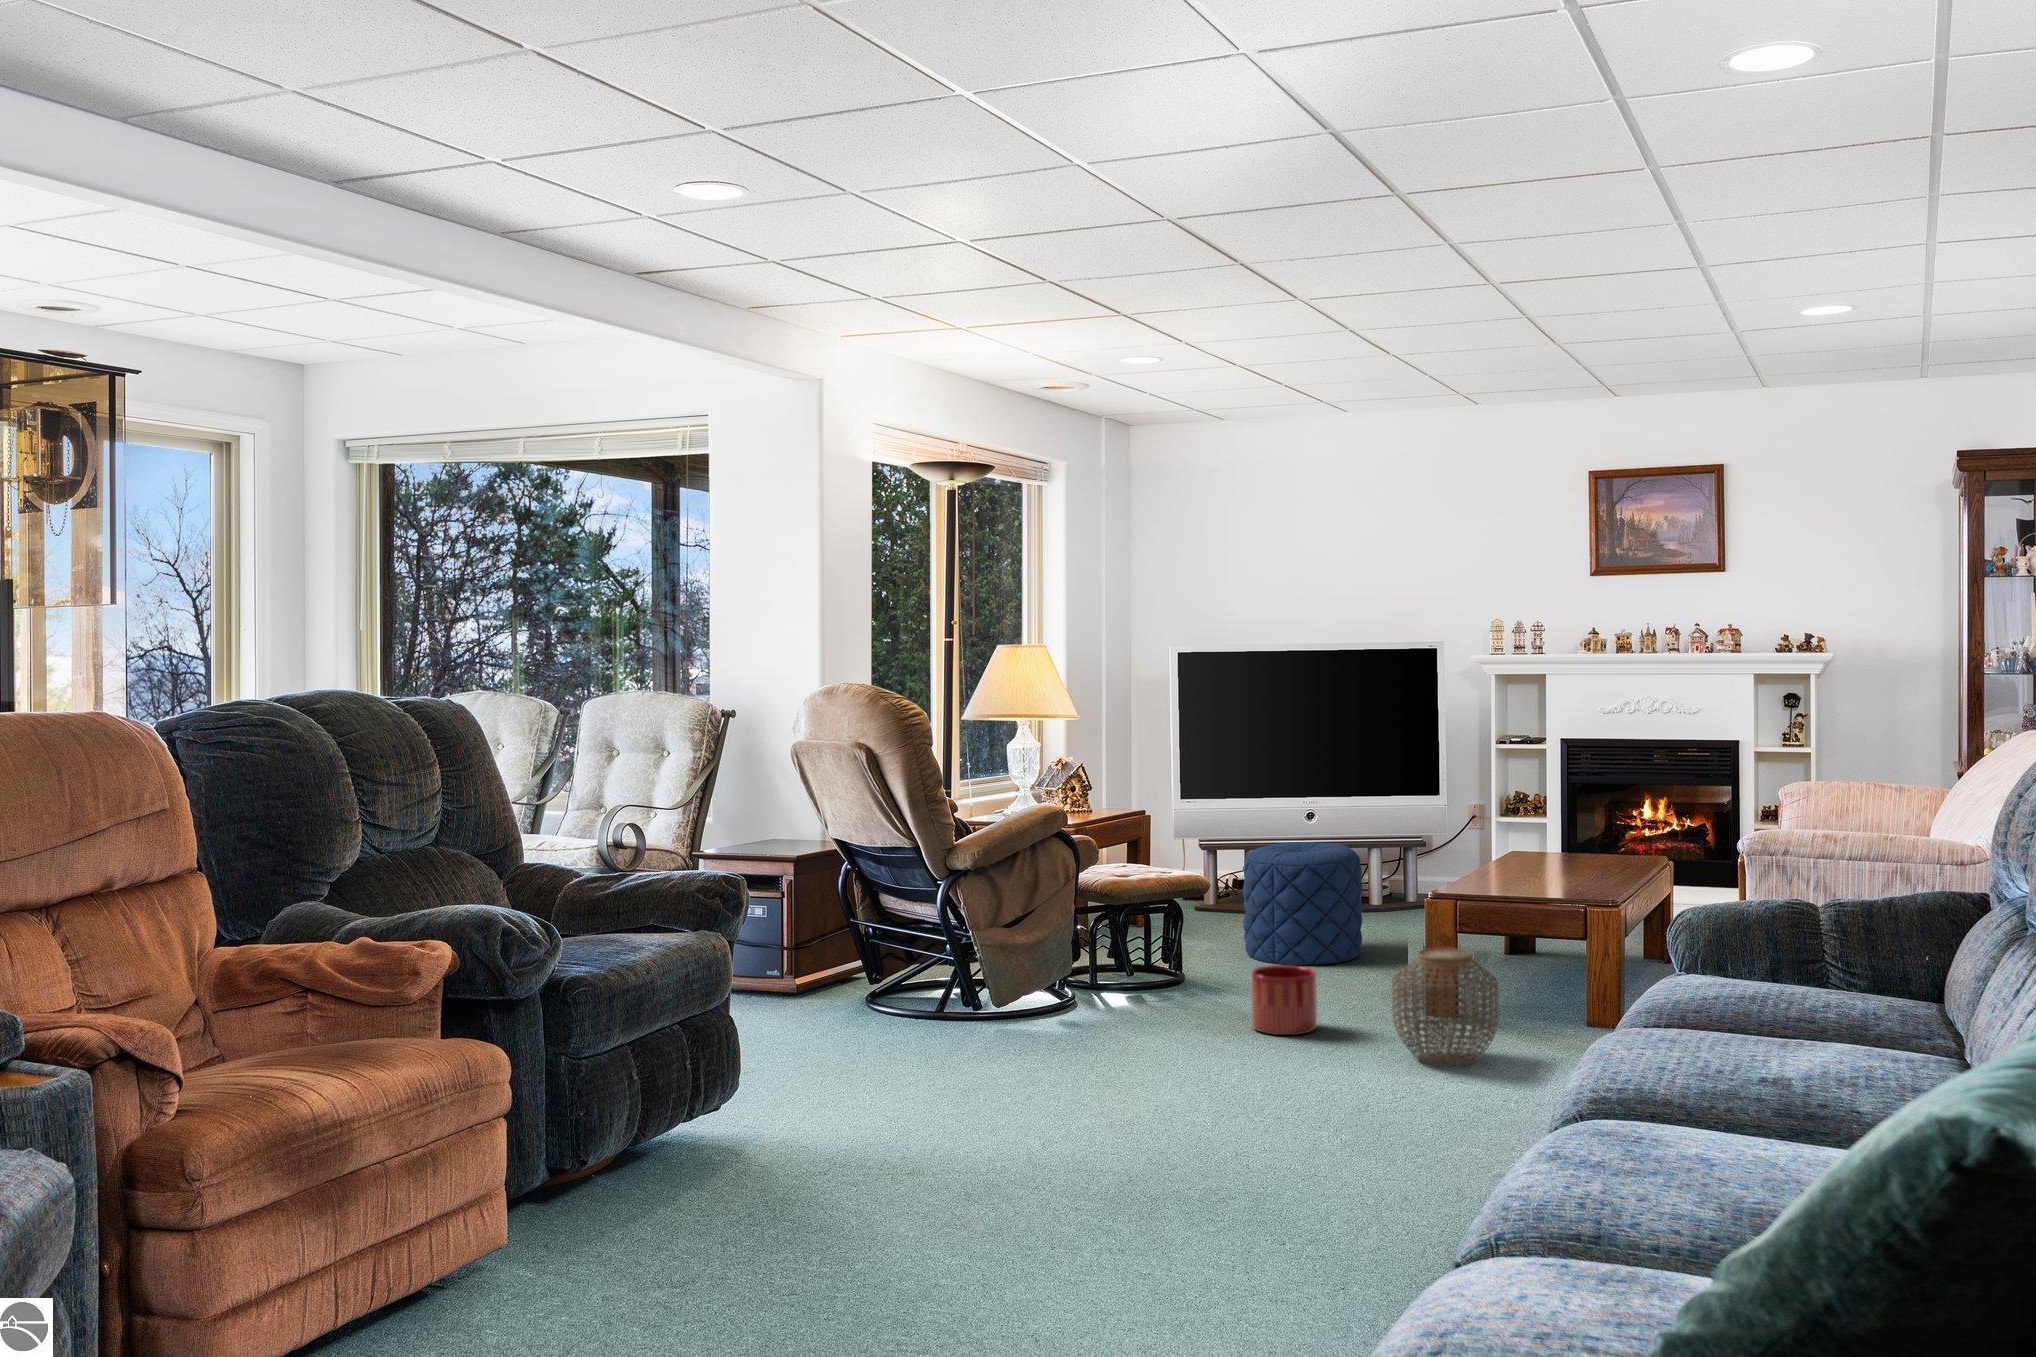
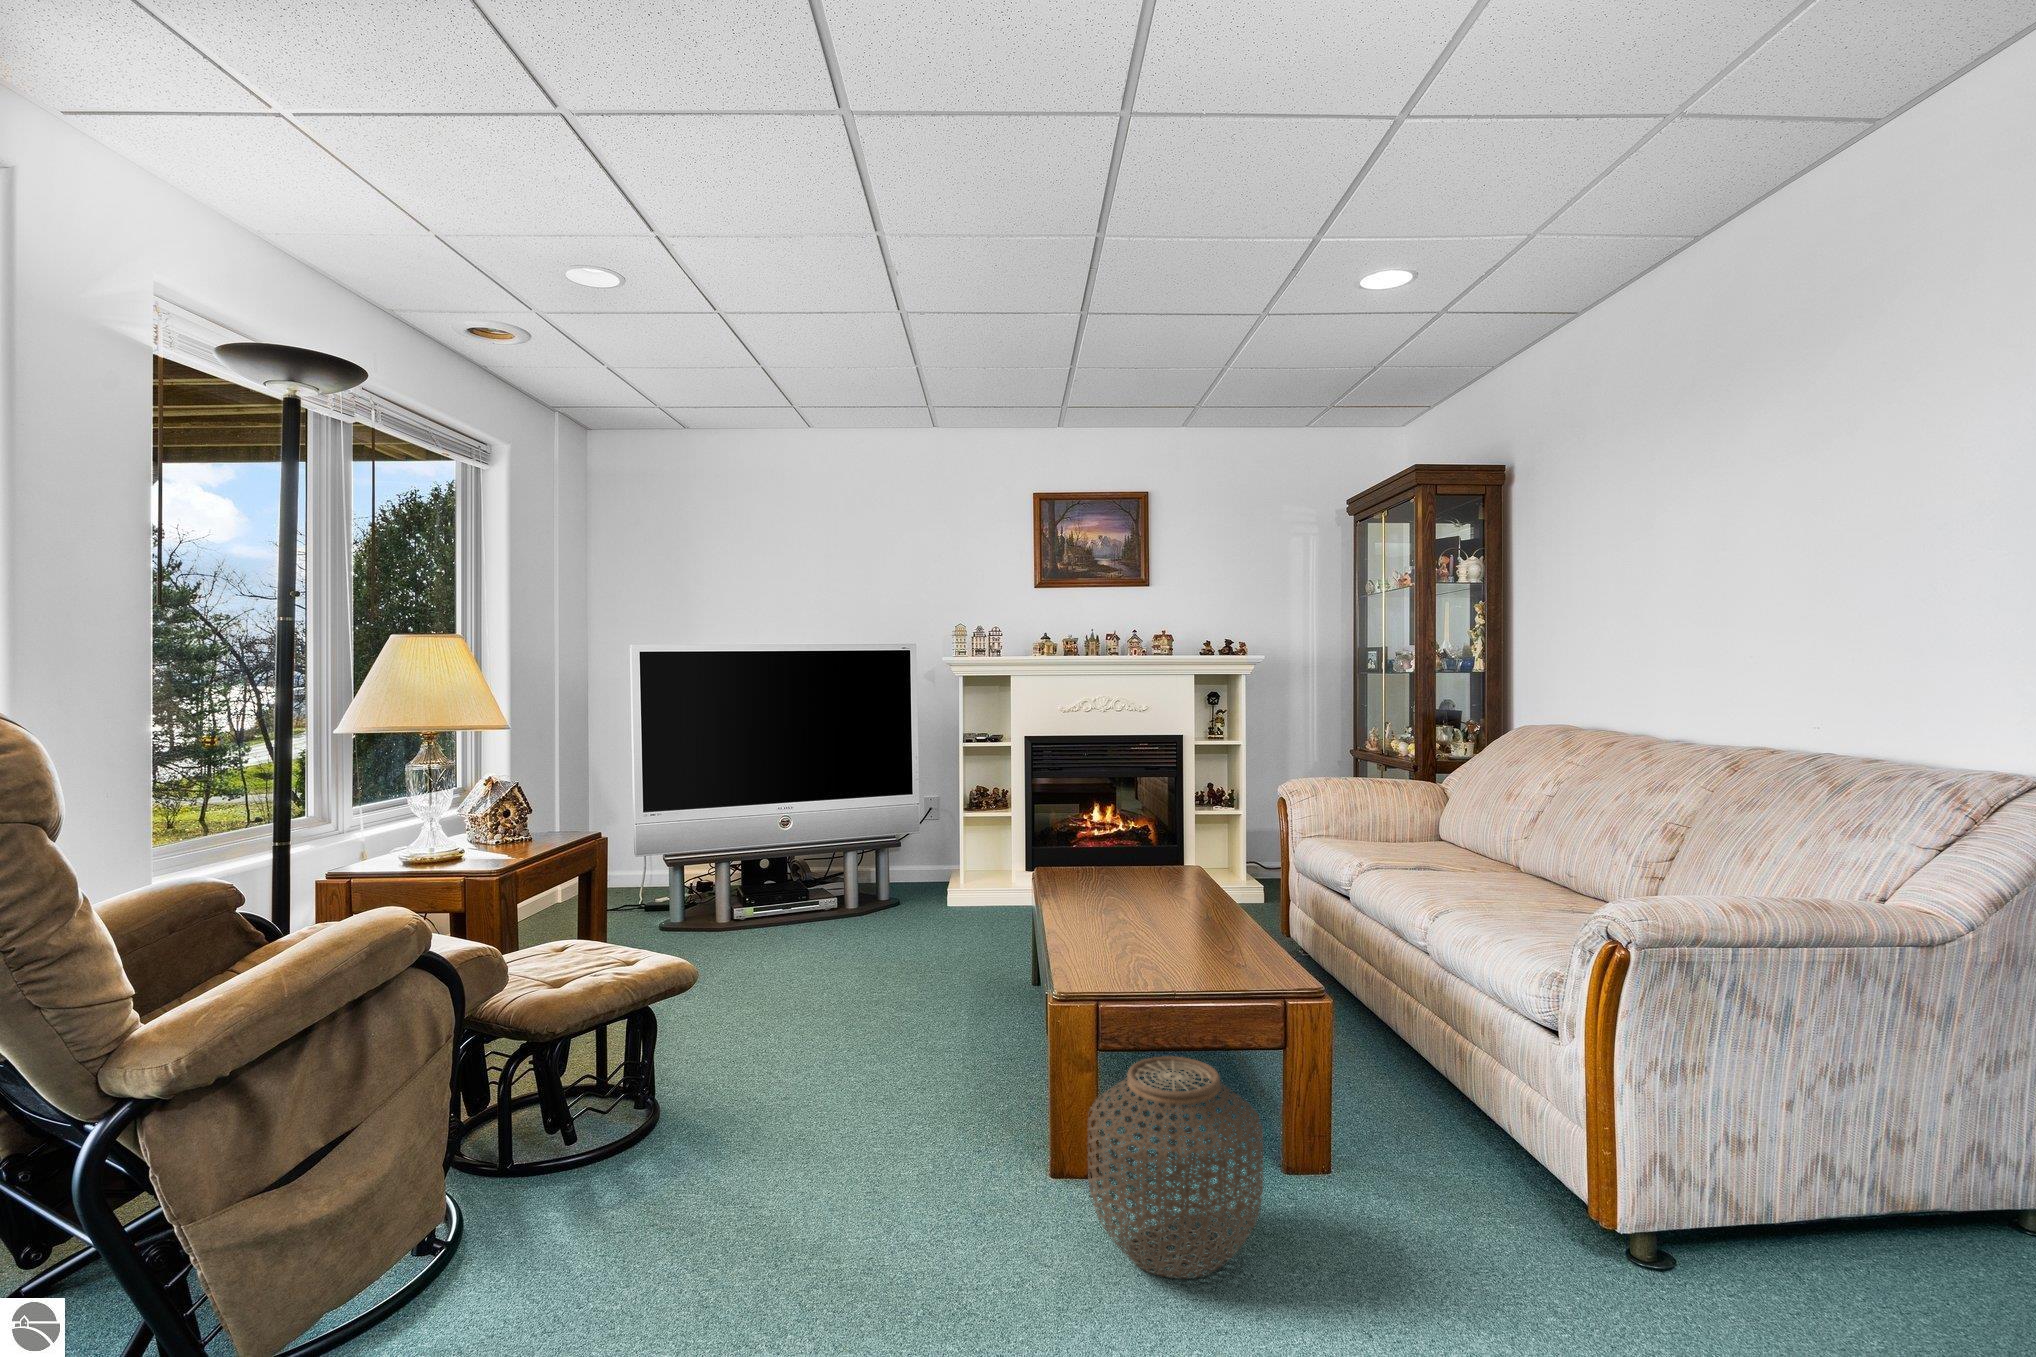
pouf: present [1243,842,1362,965] -> none [742,860,888,1024]
planter: present [1250,965,1317,1035] -> none [816,1086,924,1227]

